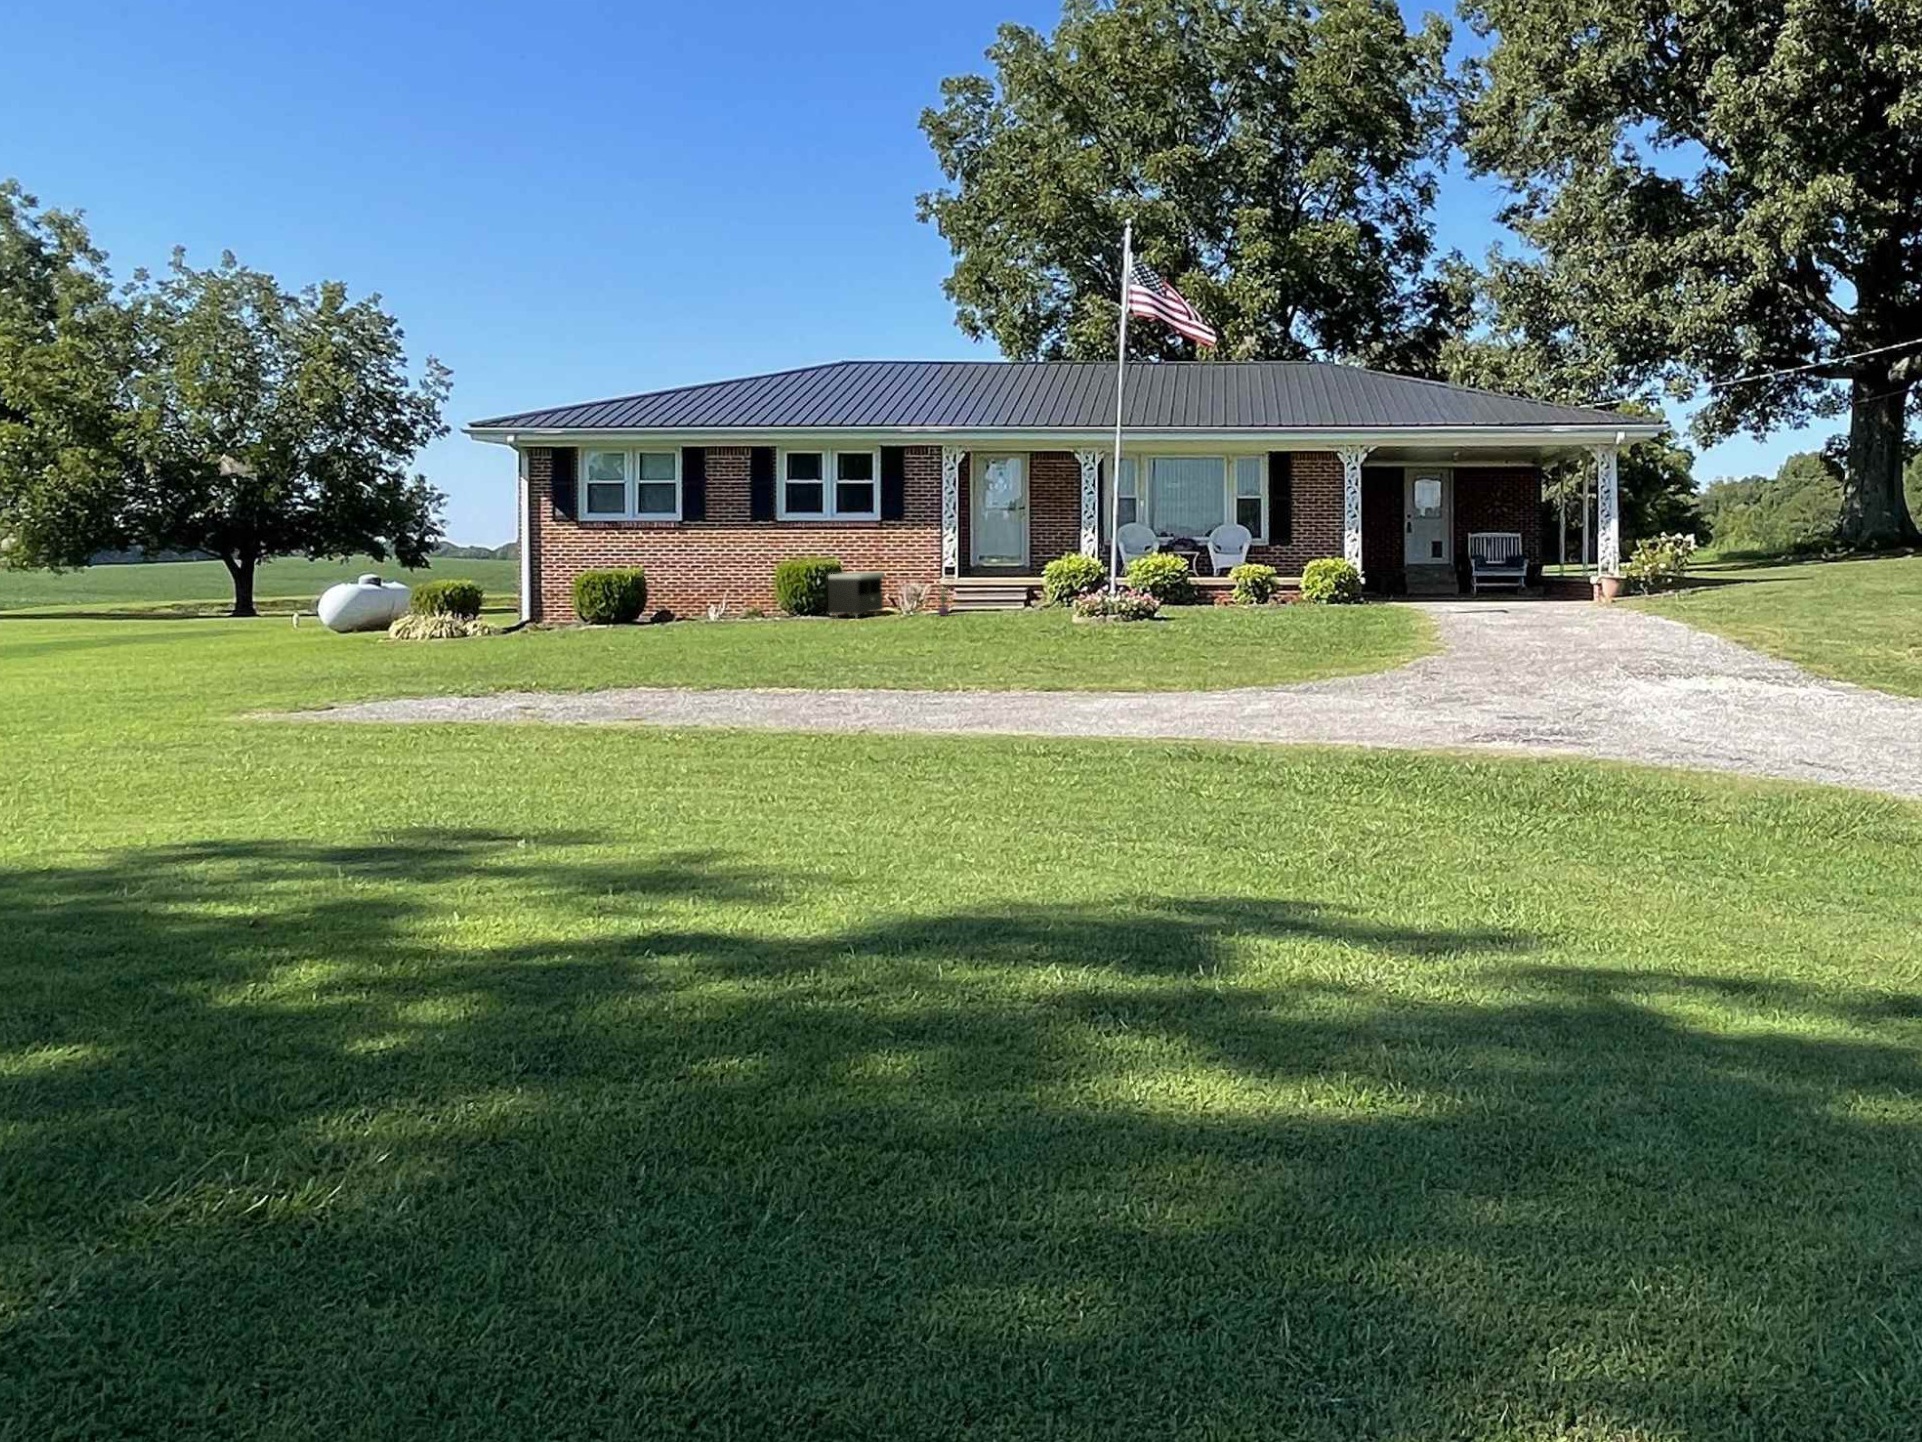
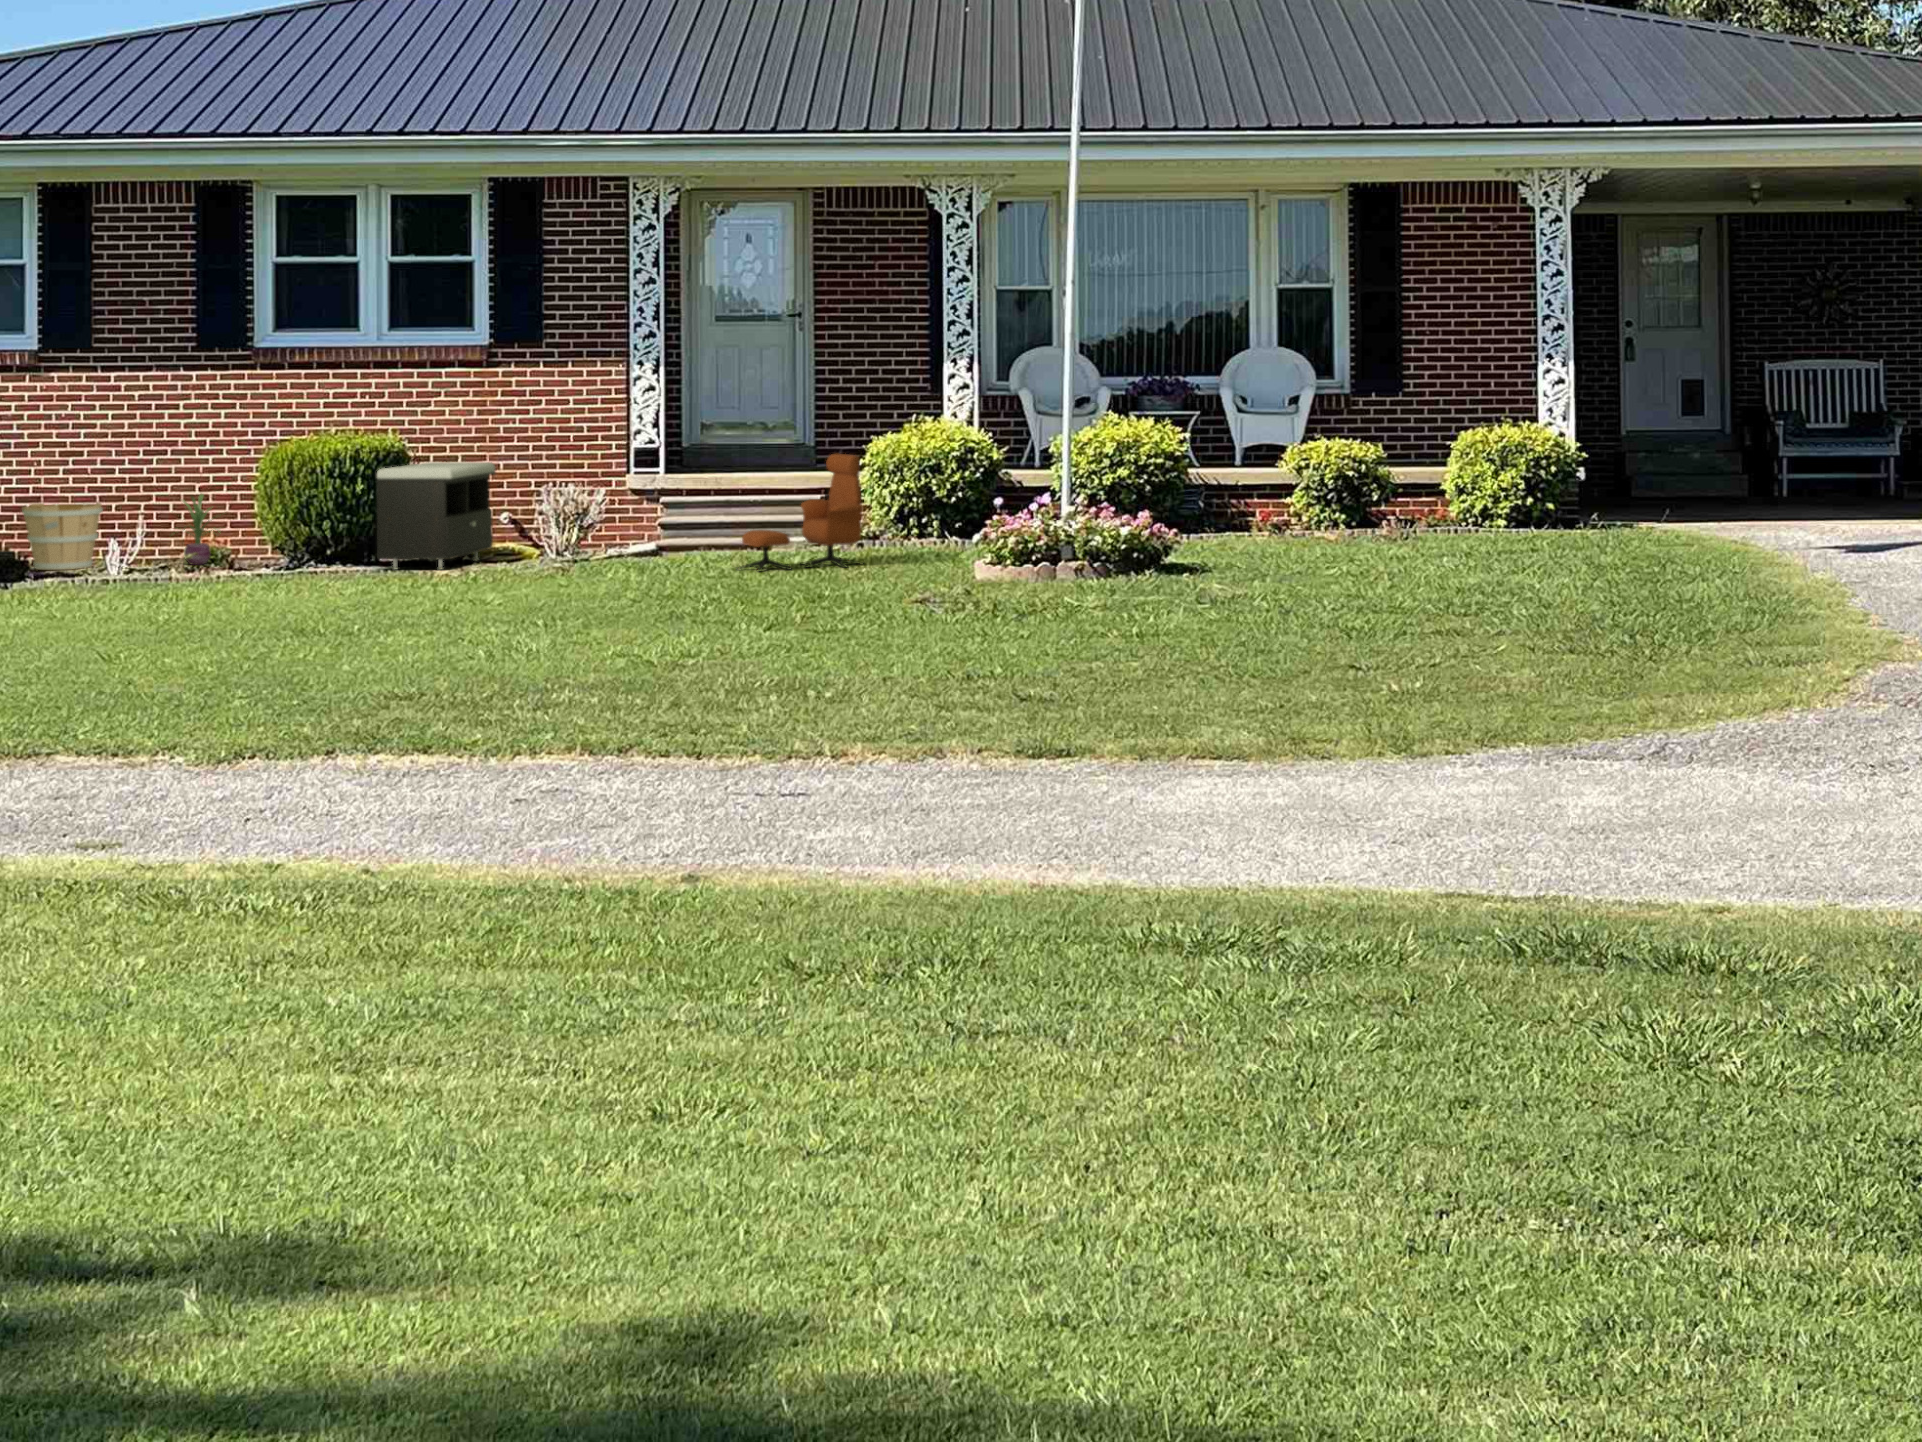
lounge chair: none [983,569,1042,620] -> present [736,454,863,572]
decorative plant: present [936,588,949,616] -> present [171,494,219,565]
wooden bucket: none [674,589,711,618] -> present [22,502,103,570]

